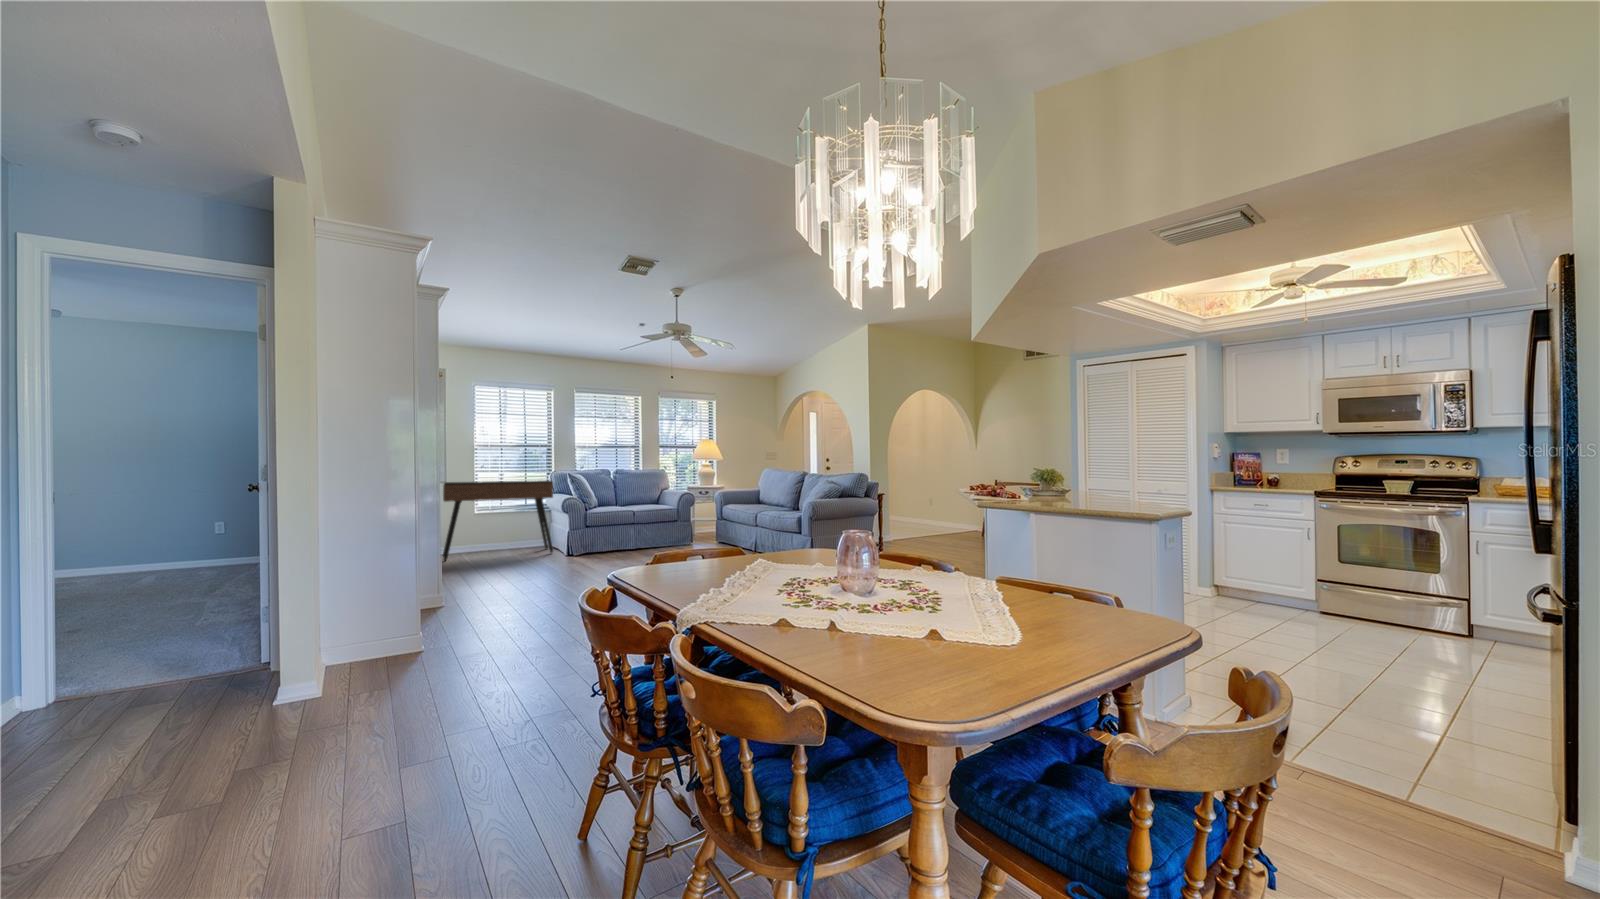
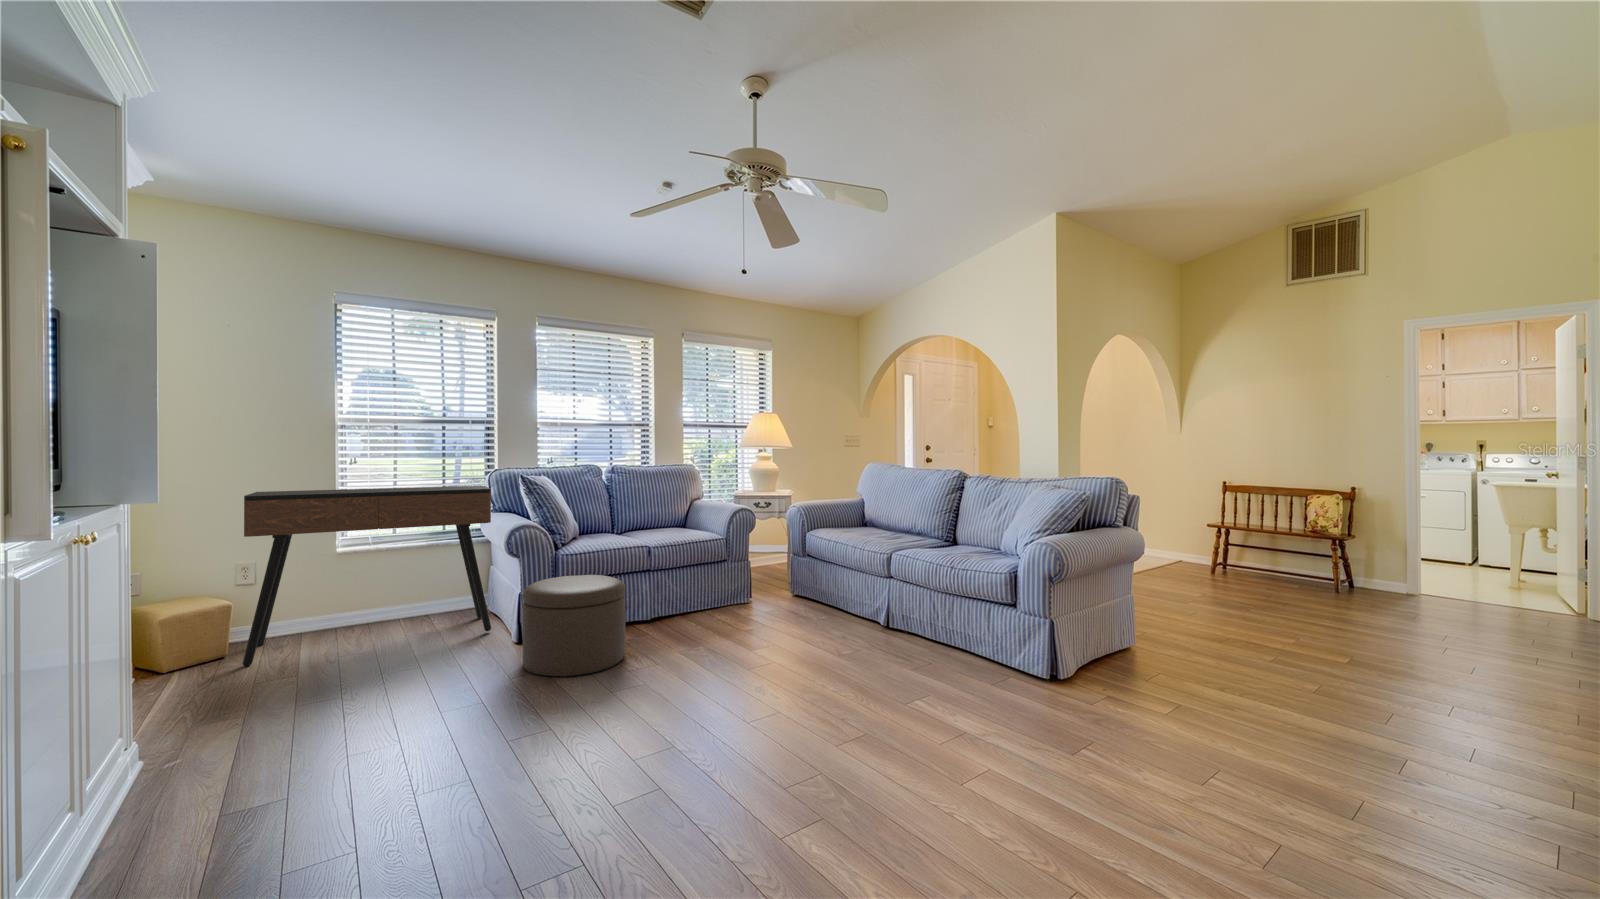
ottoman: none [570,522,618,564] -> present [523,575,625,676]

